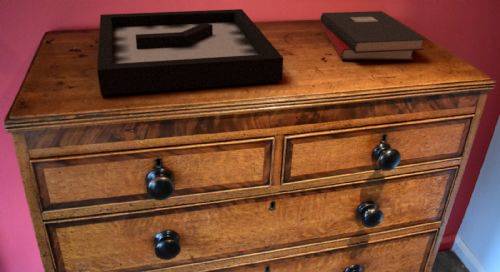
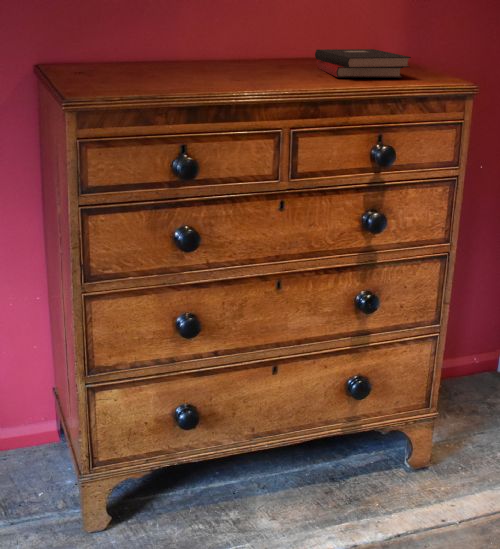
decorative tray: present [97,9,283,95] -> none [106,48,286,87]

